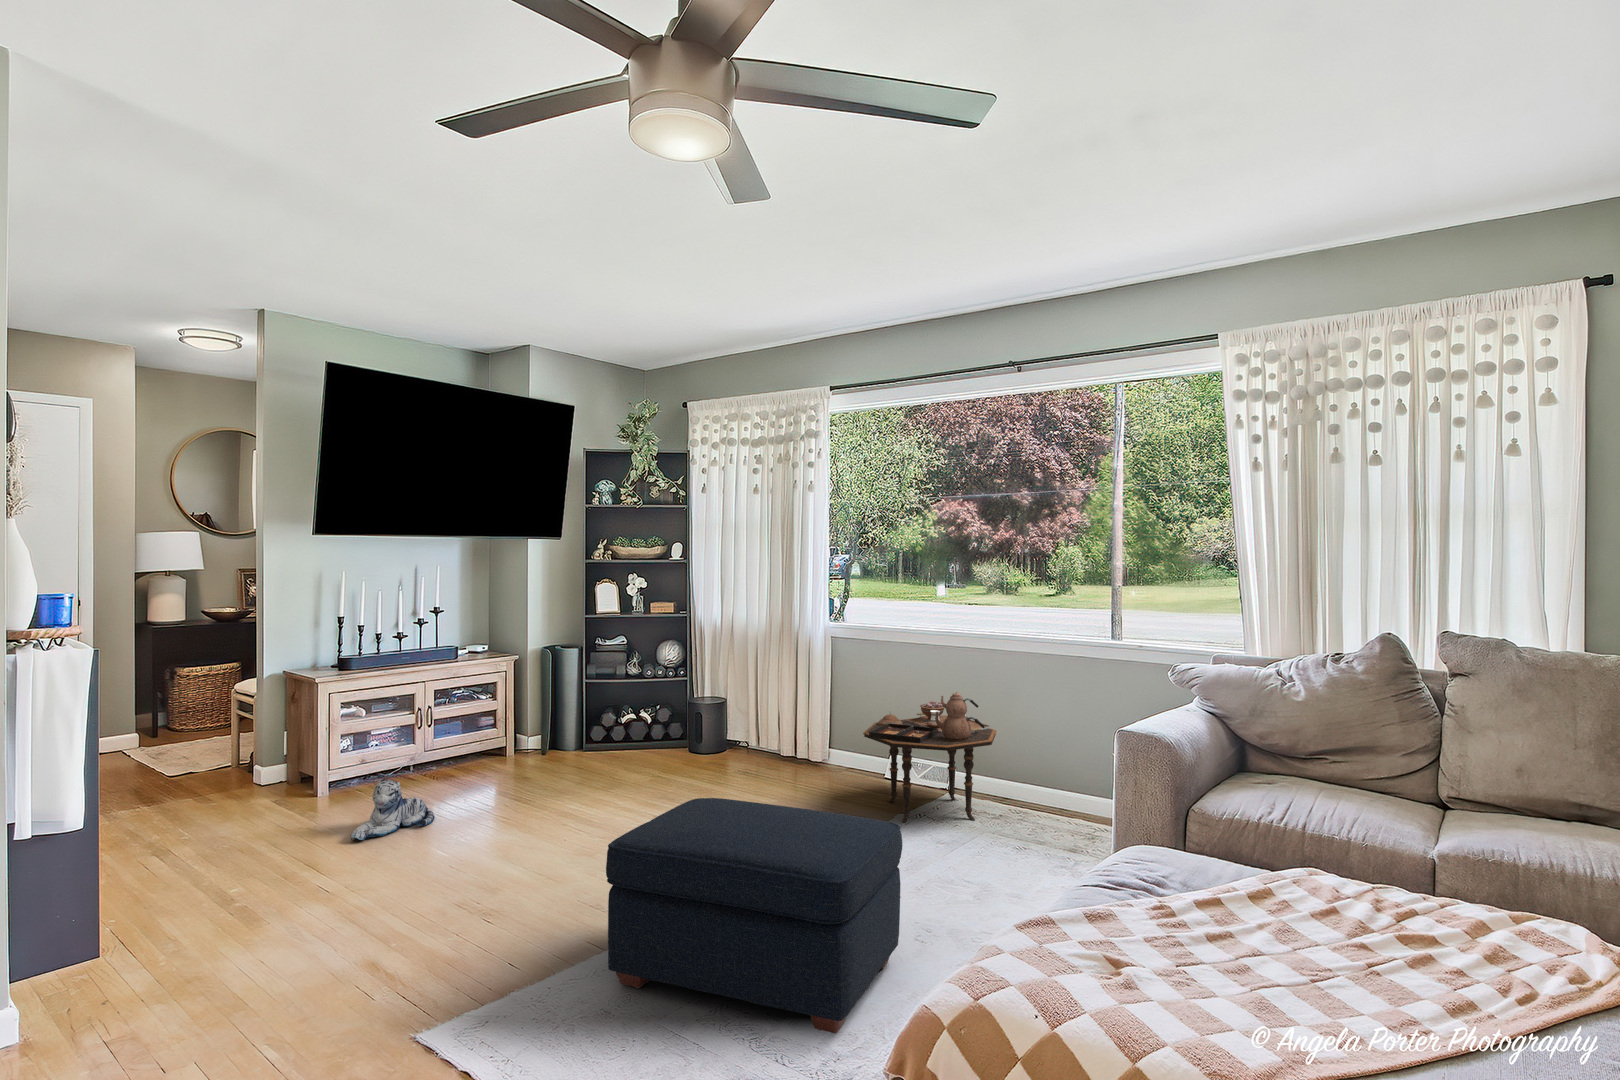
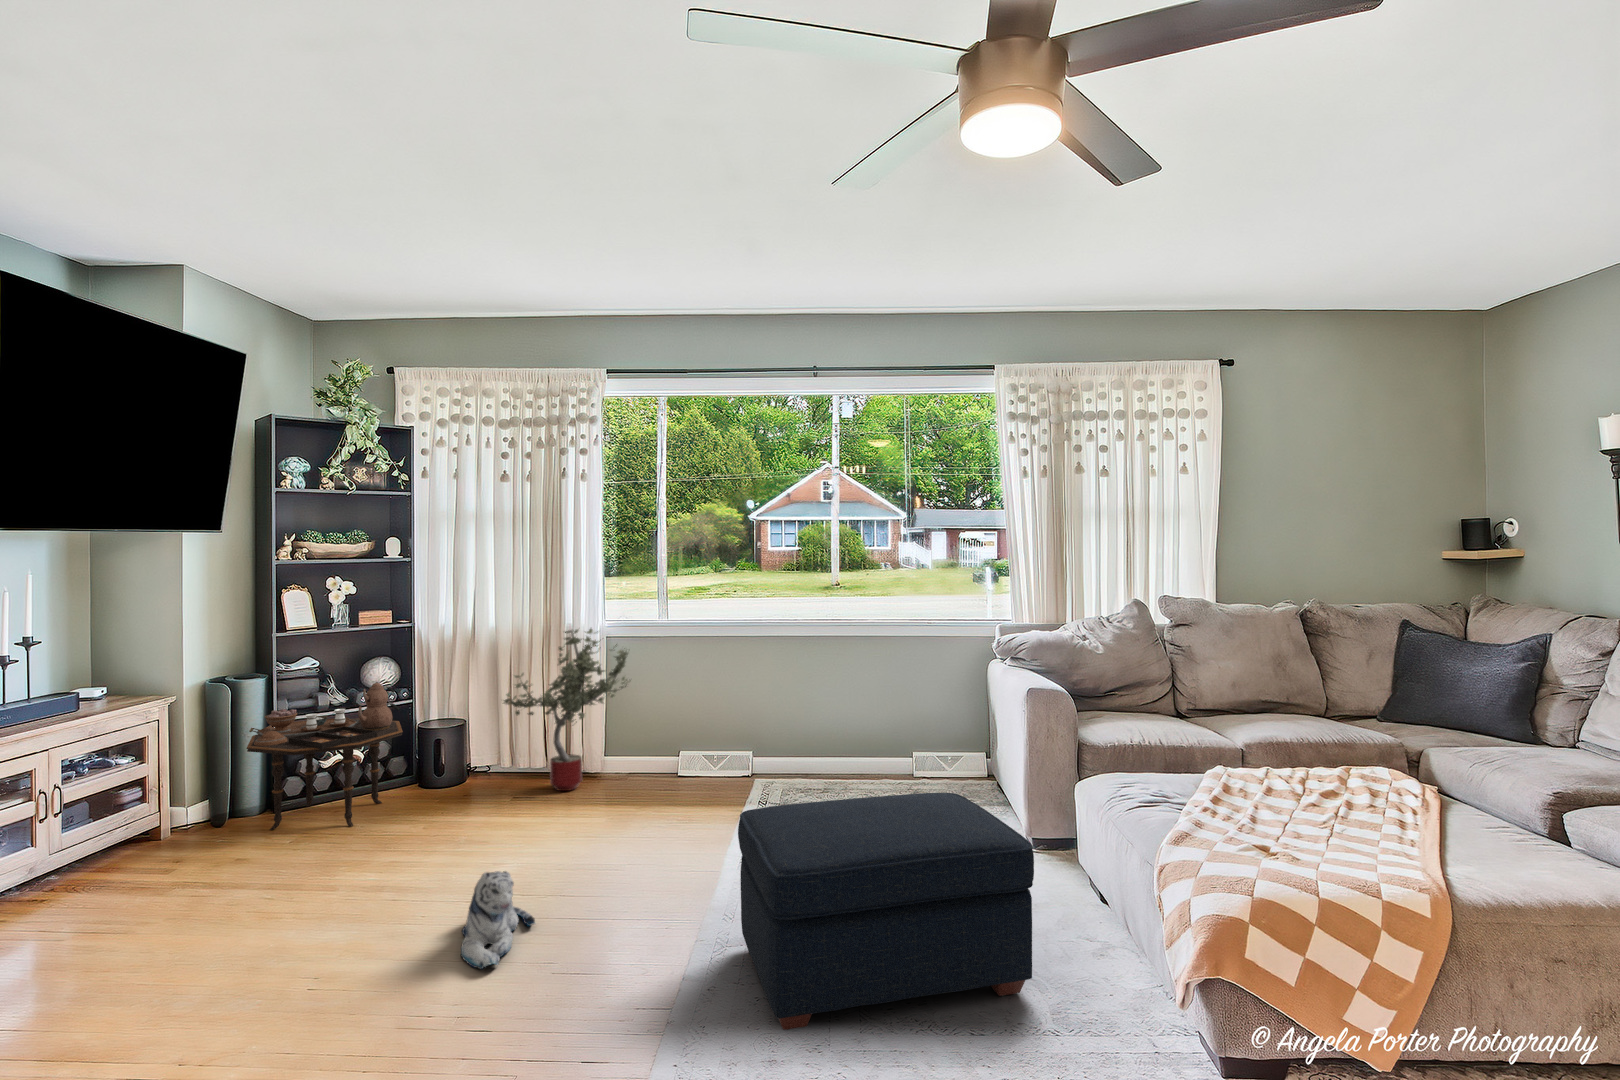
potted tree: none [731,627,827,775] -> present [504,629,628,791]
side table: present [863,692,996,822] -> present [247,682,403,830]
plush toy: present [350,779,434,840] -> present [461,871,535,969]

